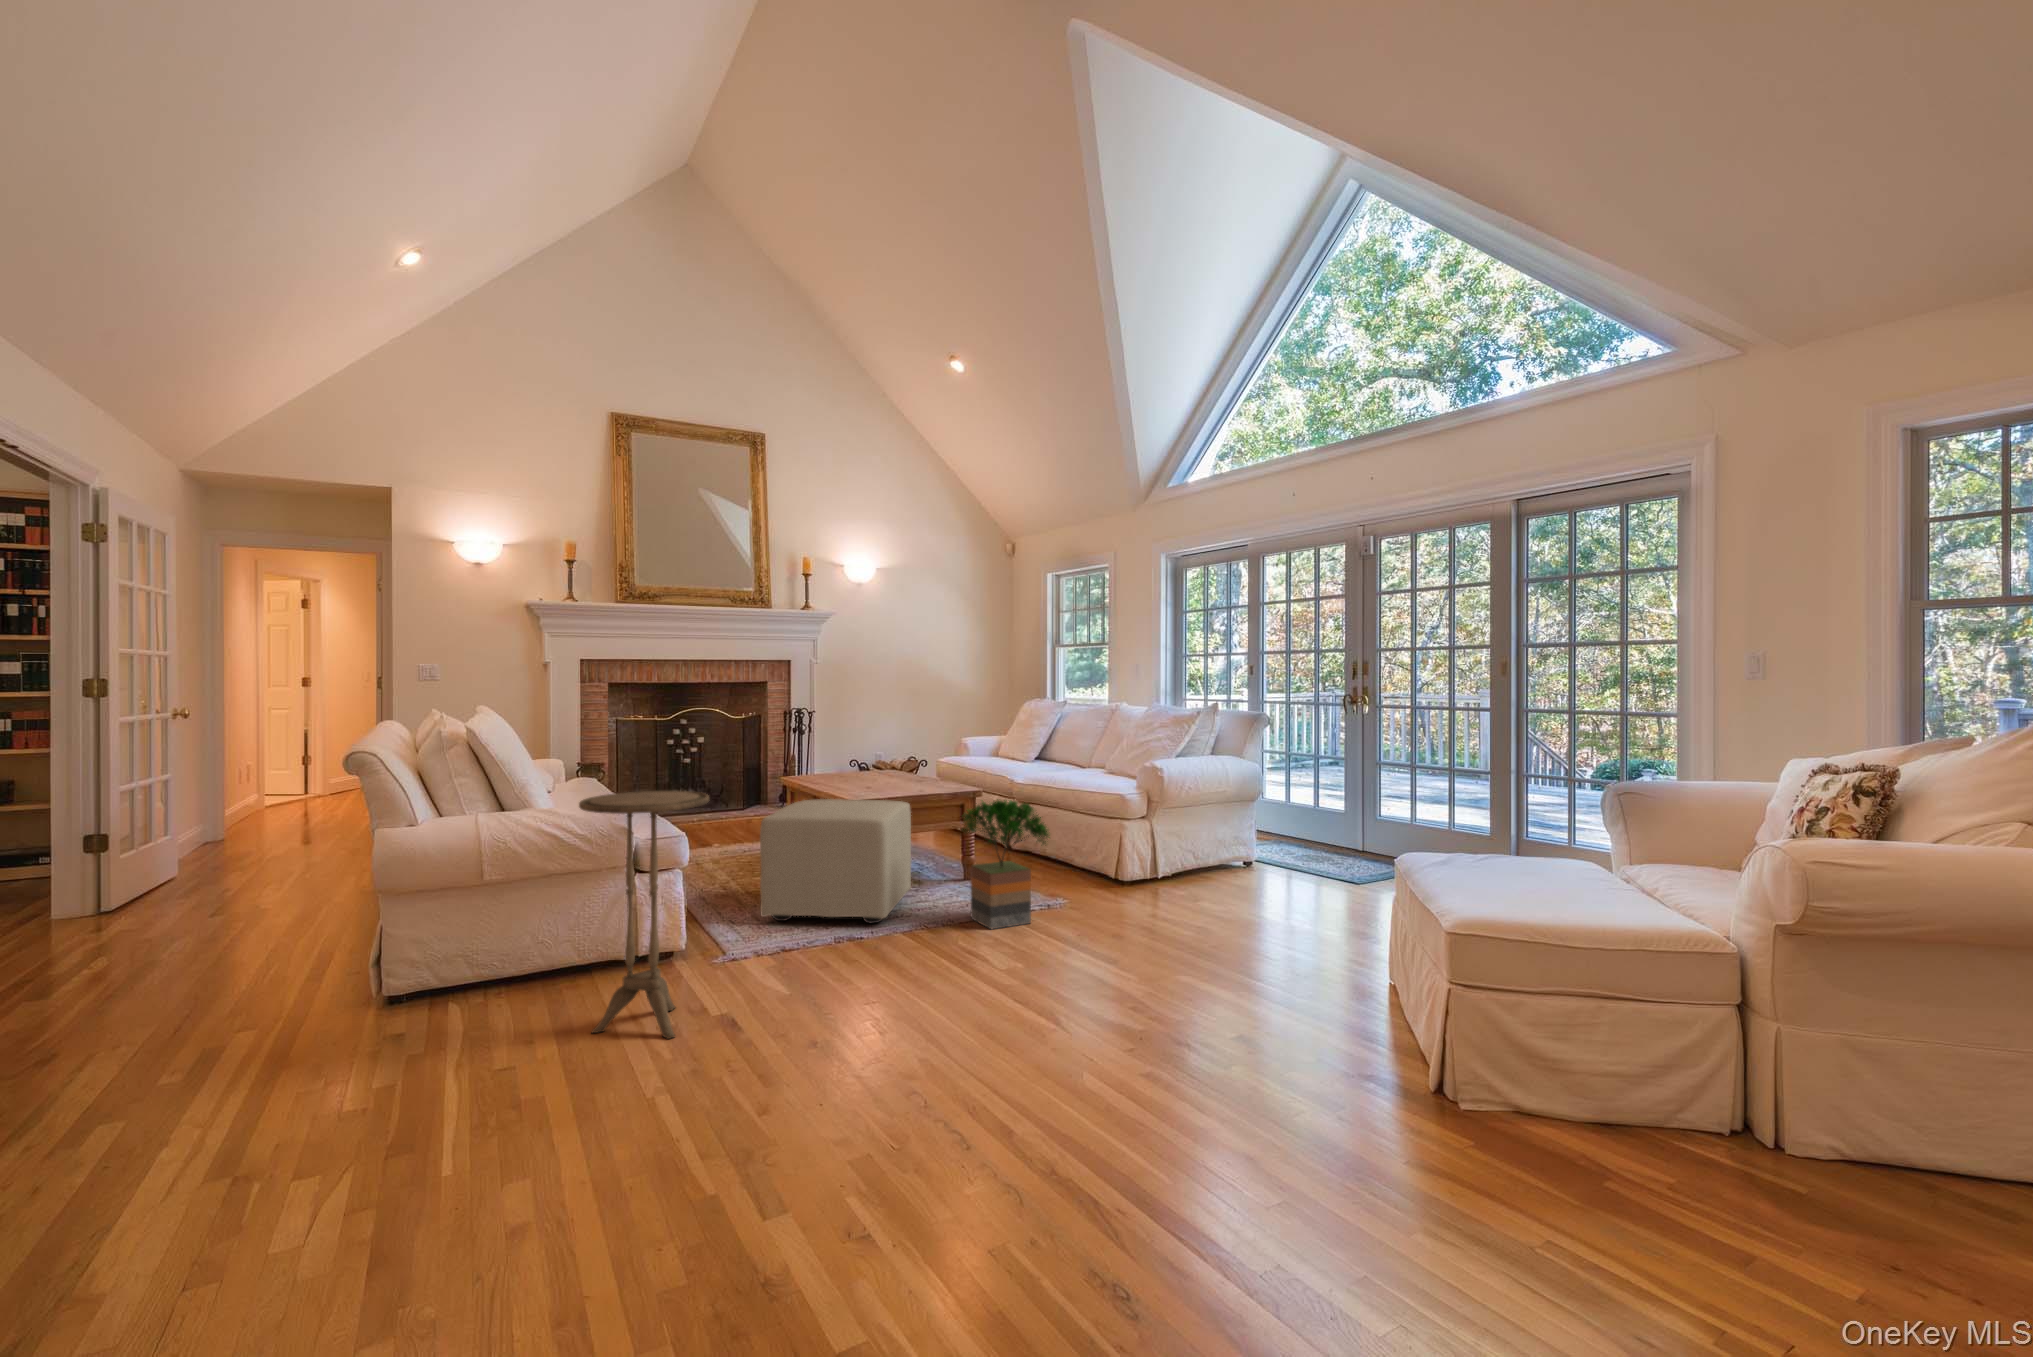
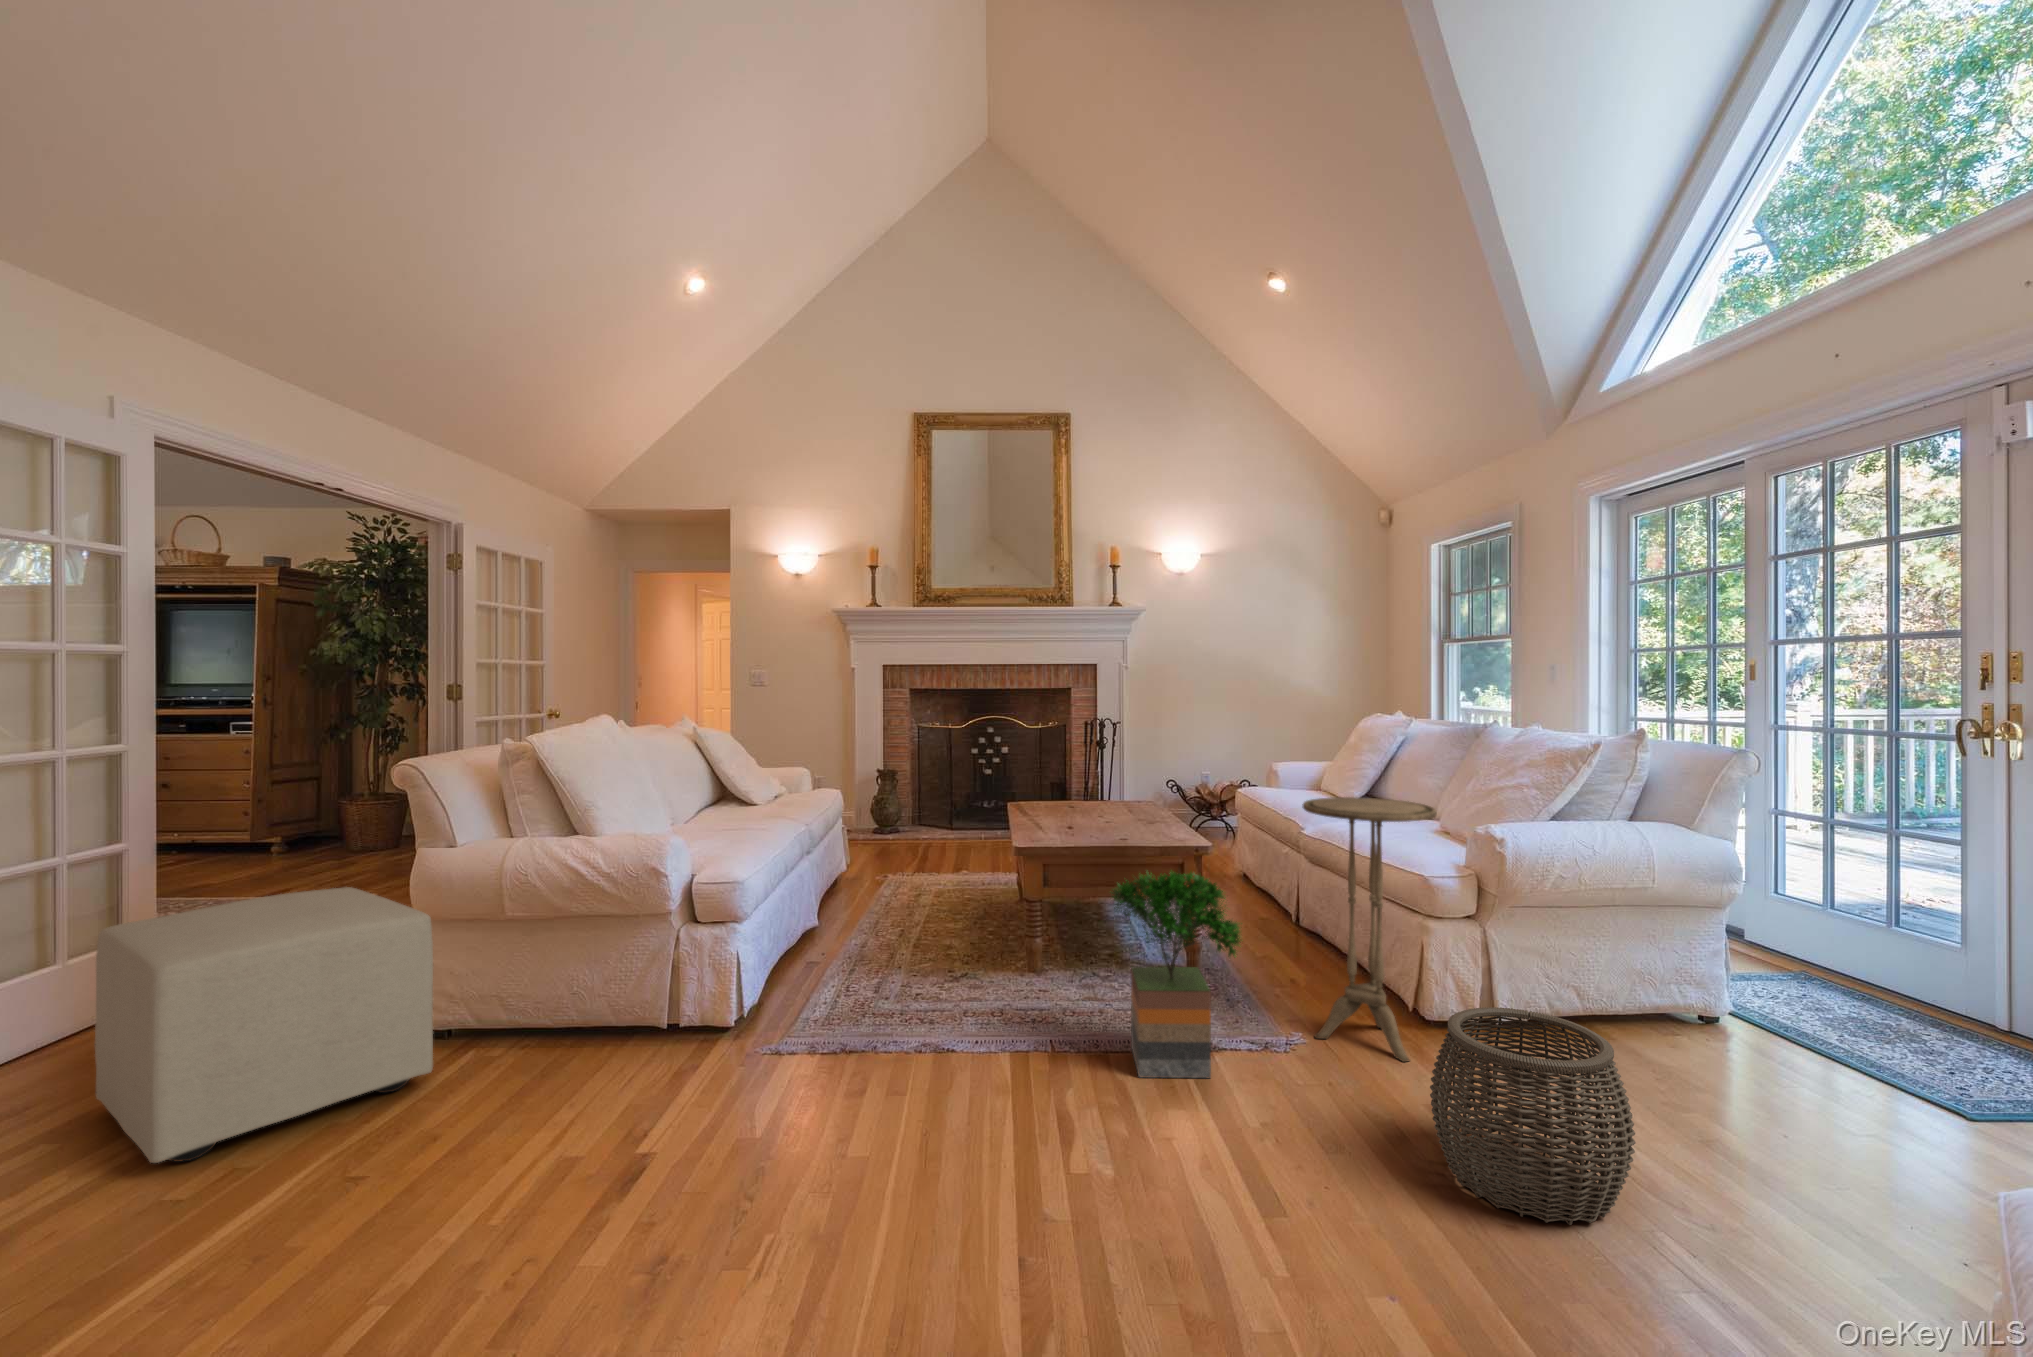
side table: present [579,791,709,1039] -> present [1303,797,1437,1062]
ottoman: present [760,799,911,924] -> present [95,887,433,1163]
woven basket: none [1164,849,1256,943] -> present [1430,1007,1636,1225]

